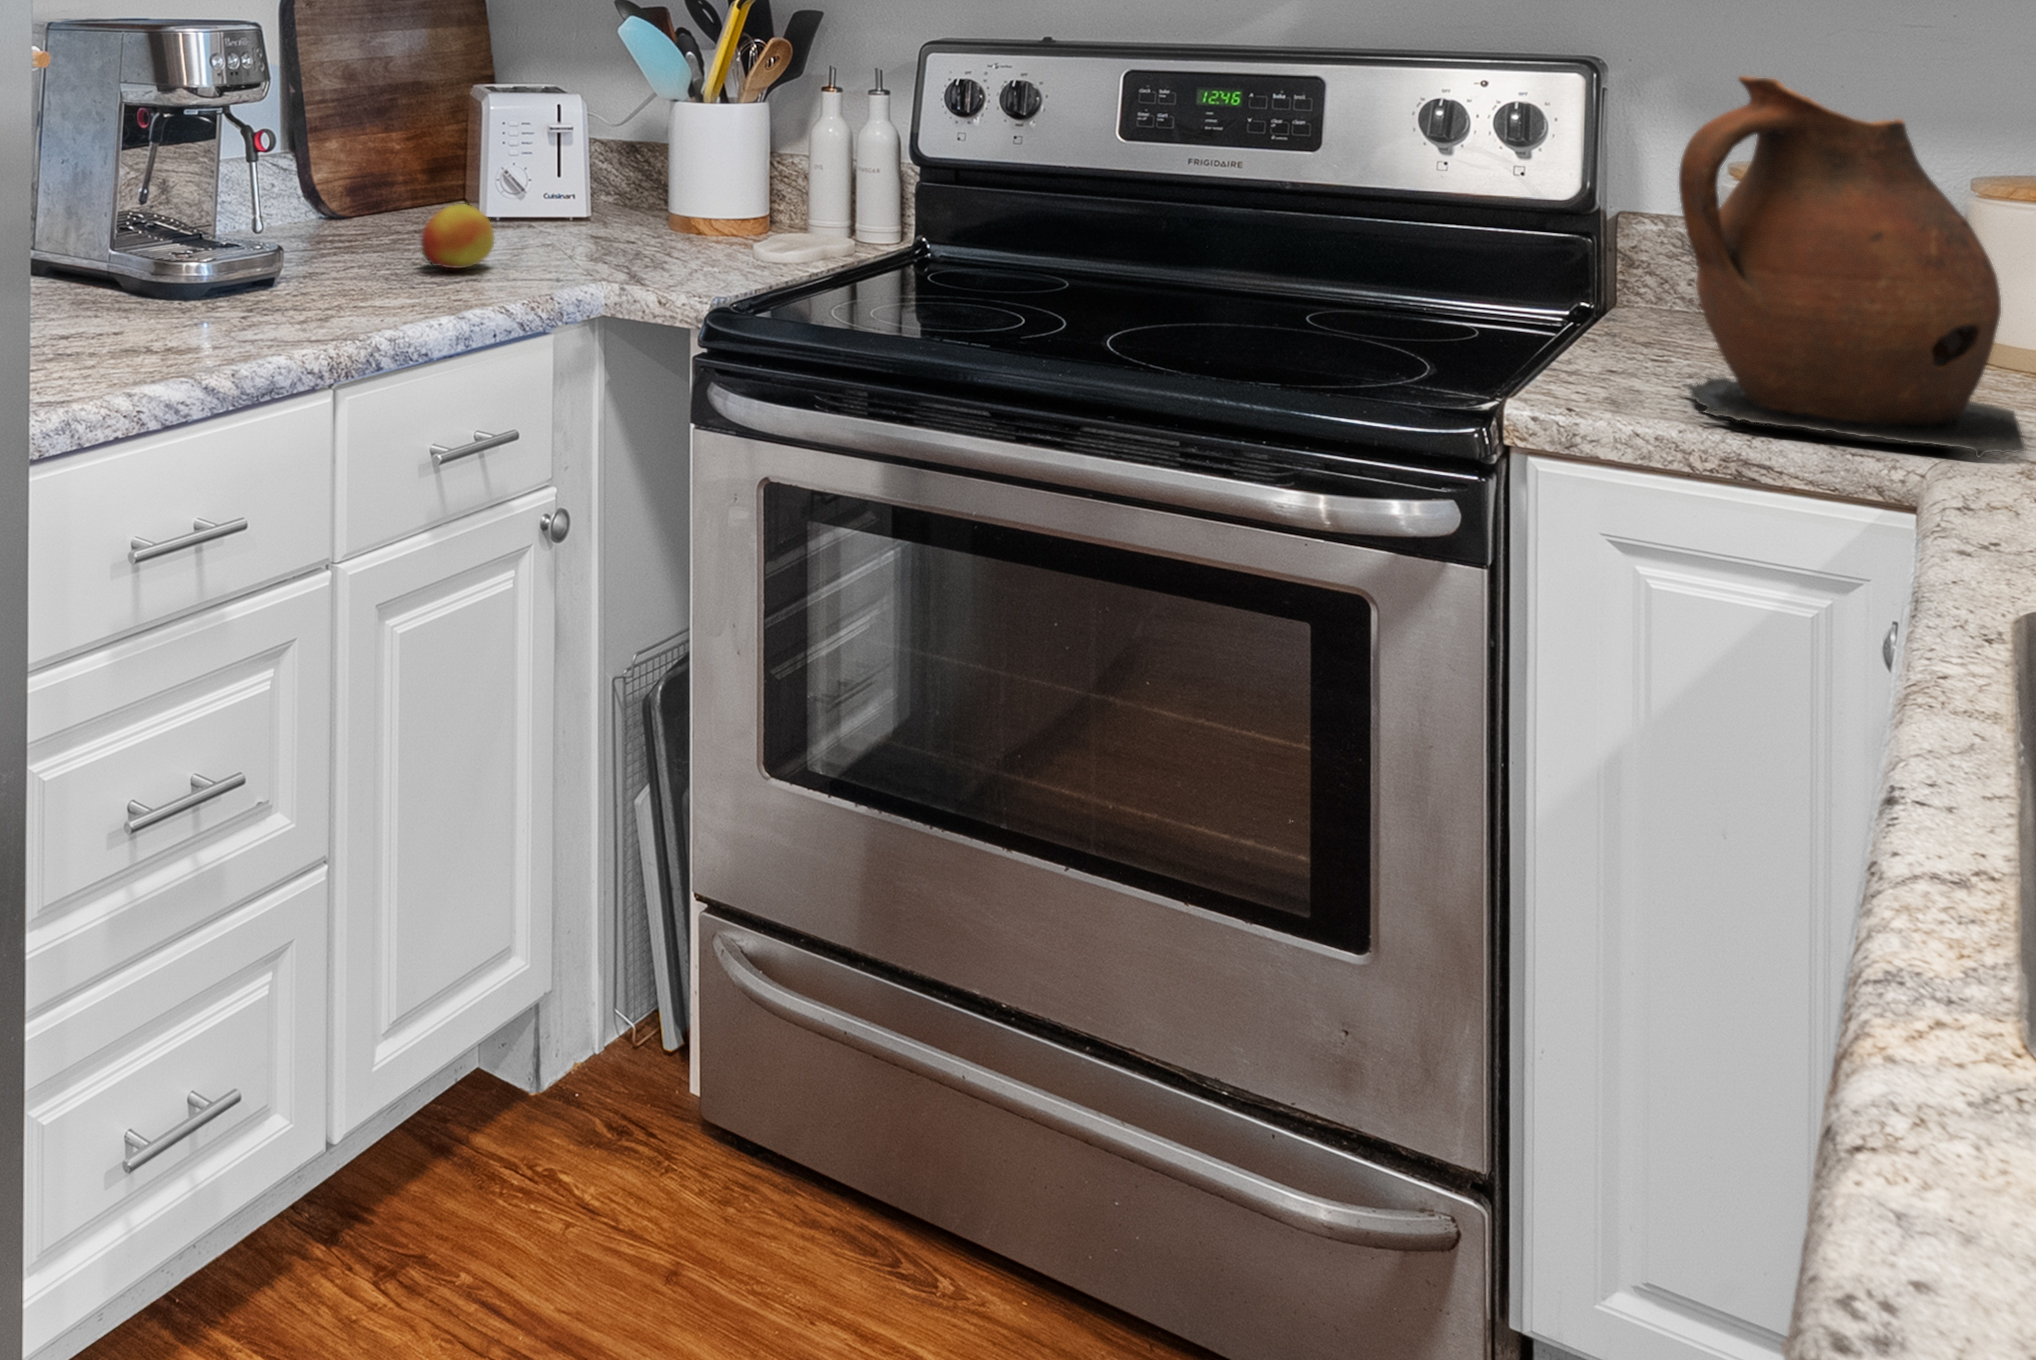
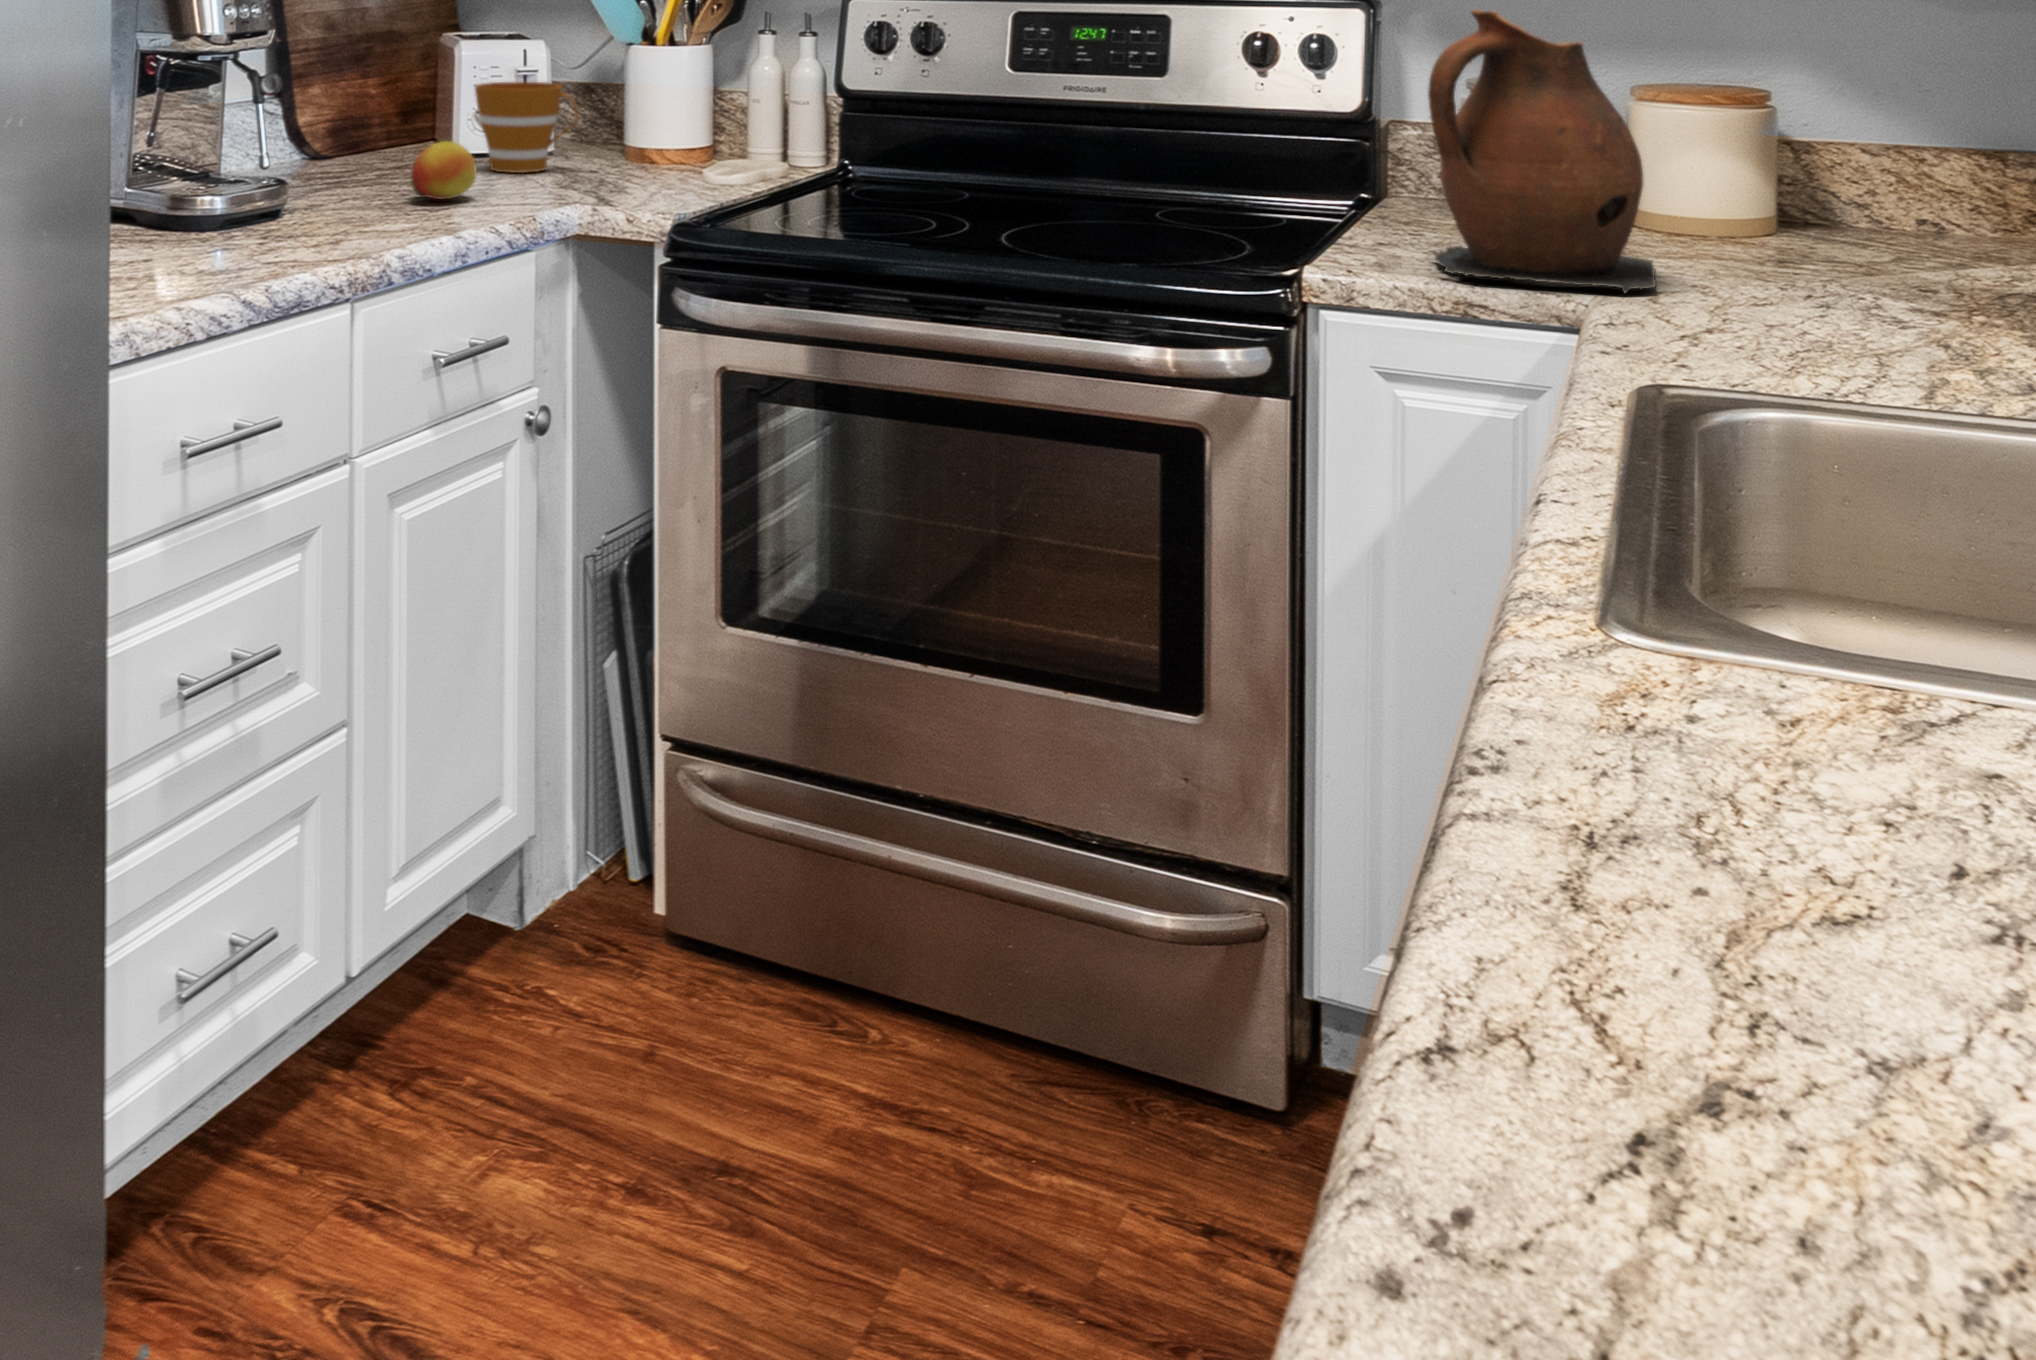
cup: none [502,139,616,239] -> present [475,82,578,173]

